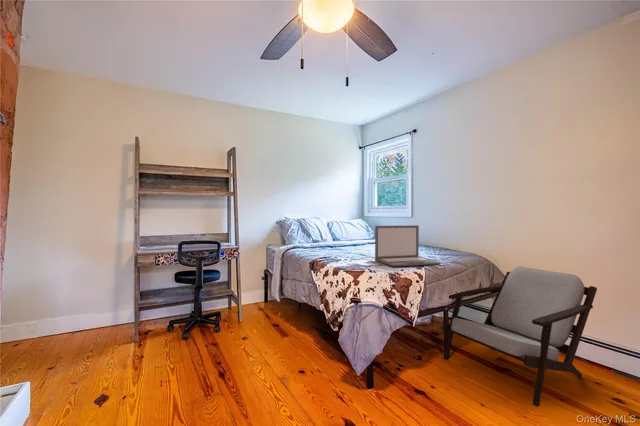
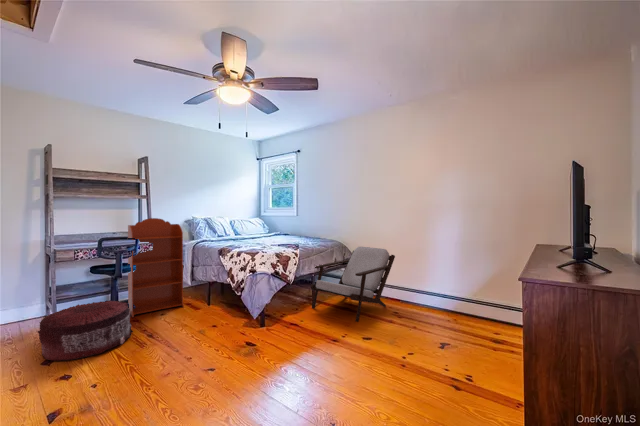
bookcase: none [211,219,270,339] -> present [128,218,184,317]
laptop: present [375,225,440,267] -> none [267,221,310,249]
pouf: none [96,319,204,403] -> present [38,300,133,361]

